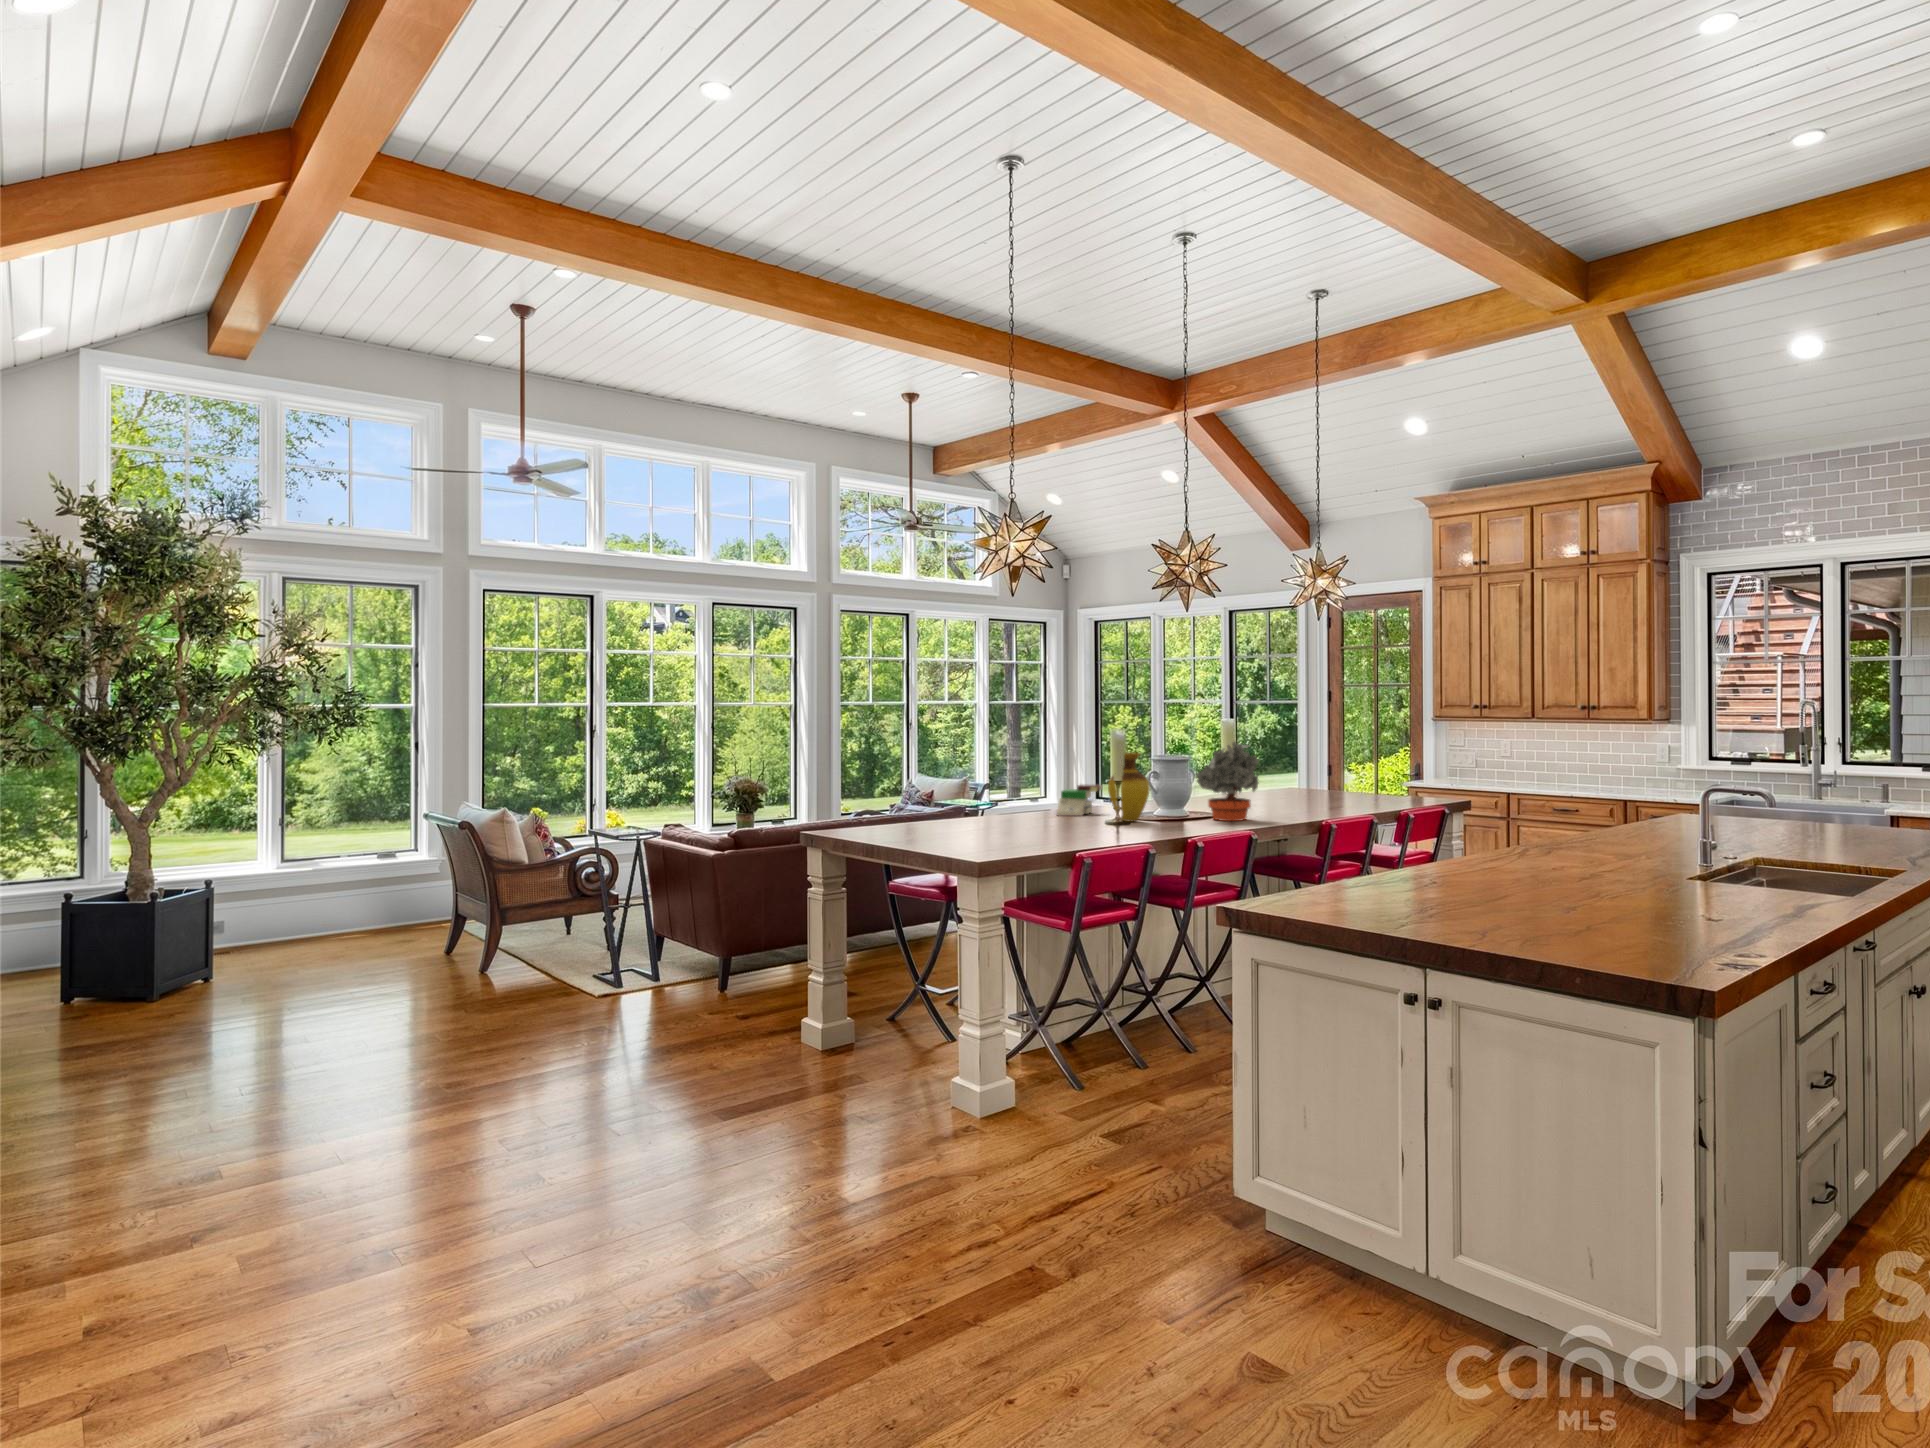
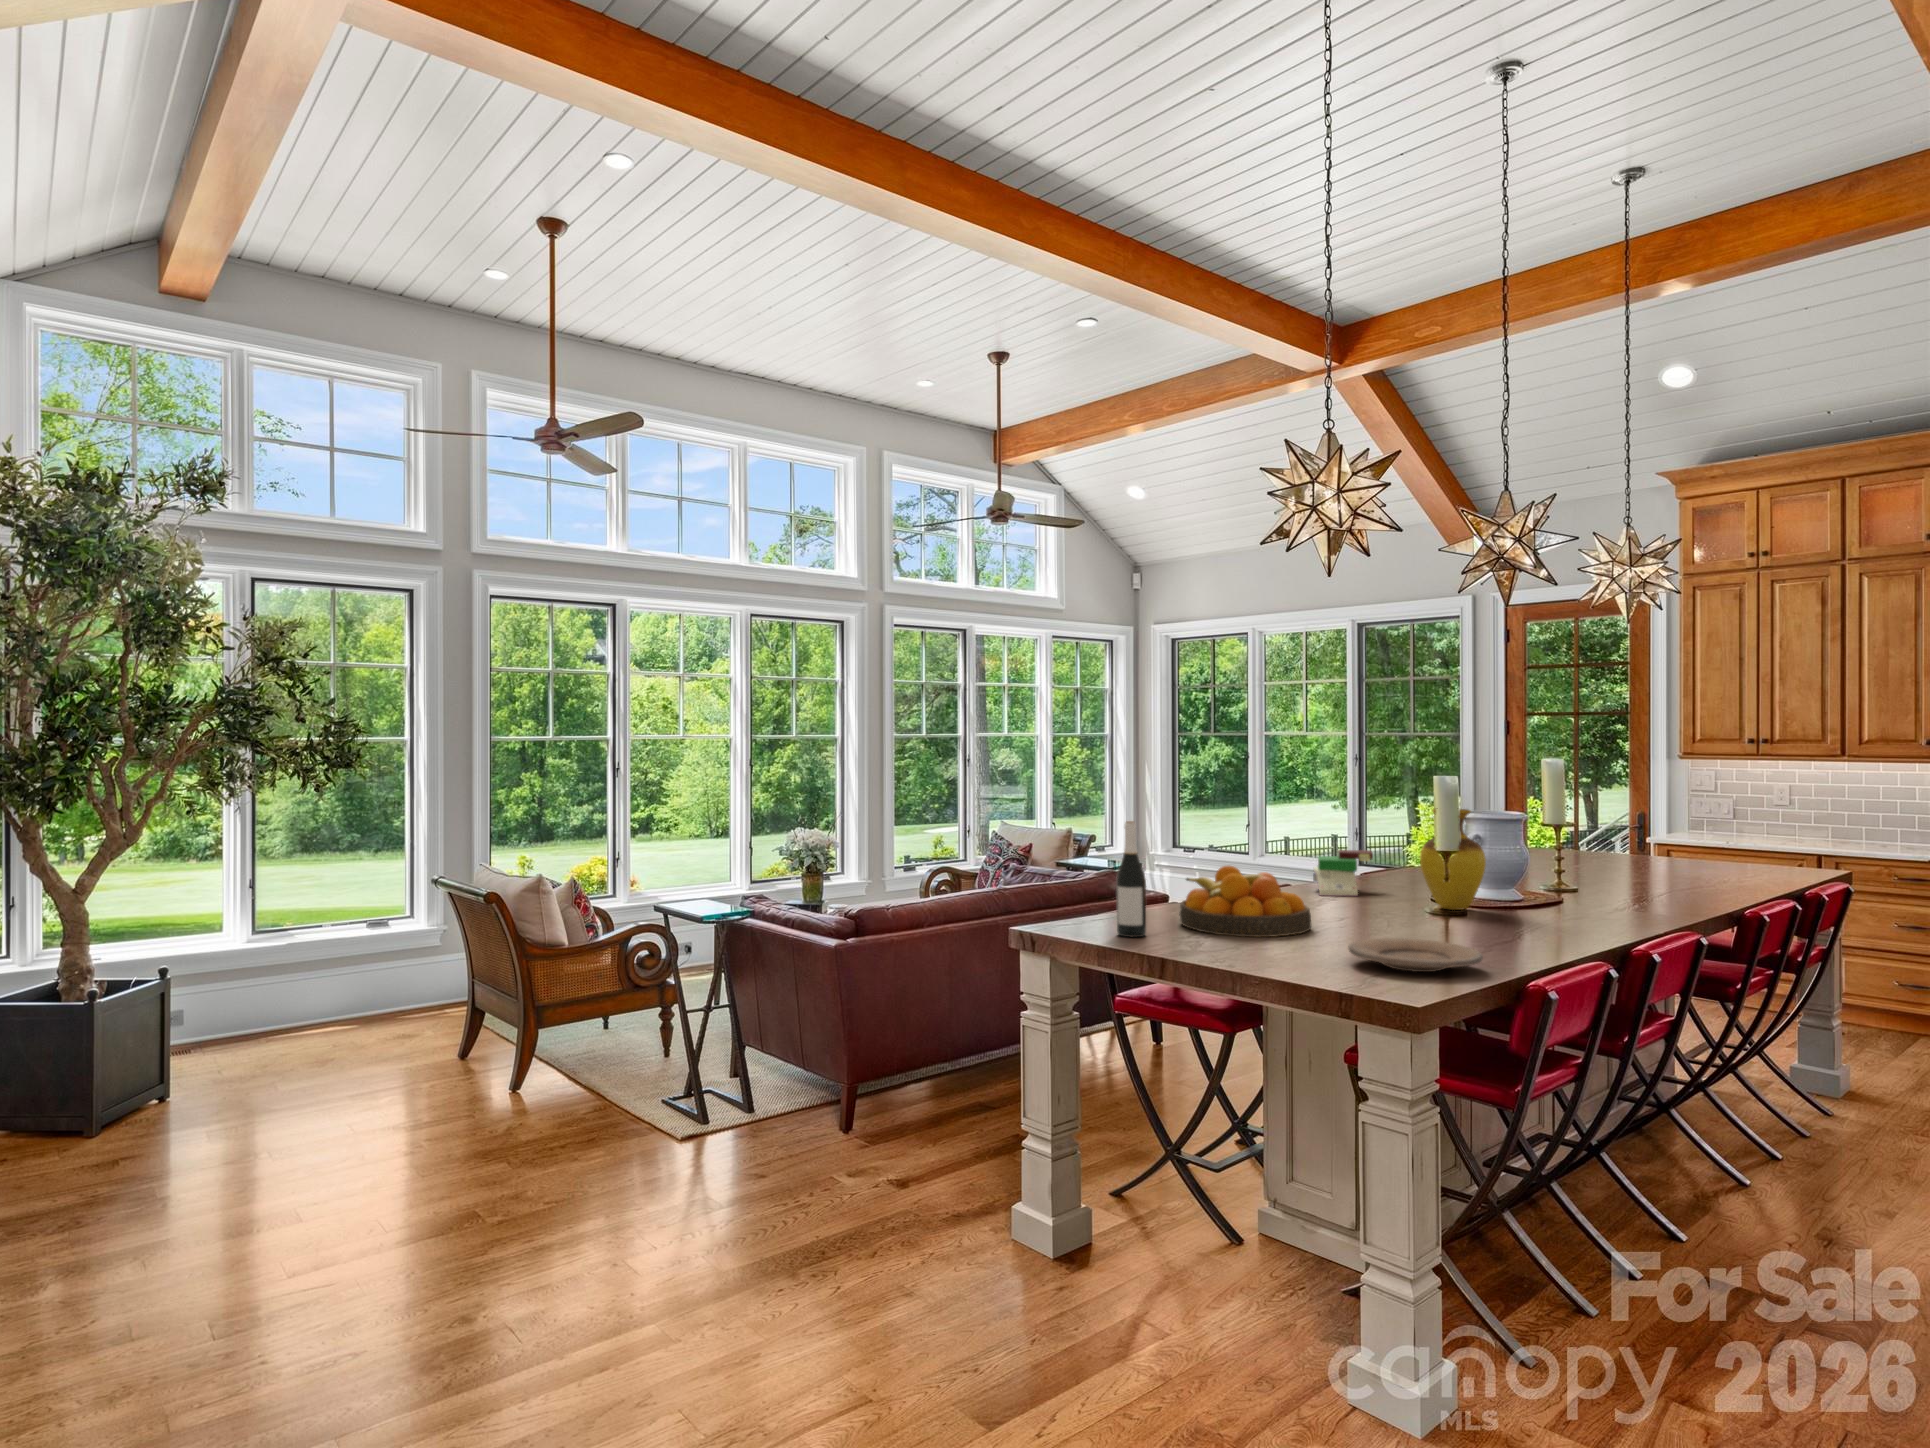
potted plant: present [1197,742,1259,821] -> none [1542,791,1639,909]
wine bottle: none [867,758,887,835] -> present [1116,821,1146,937]
fruit bowl: none [920,790,1005,835] -> present [1179,866,1311,937]
plate: none [984,830,1062,847] -> present [1348,938,1483,972]

